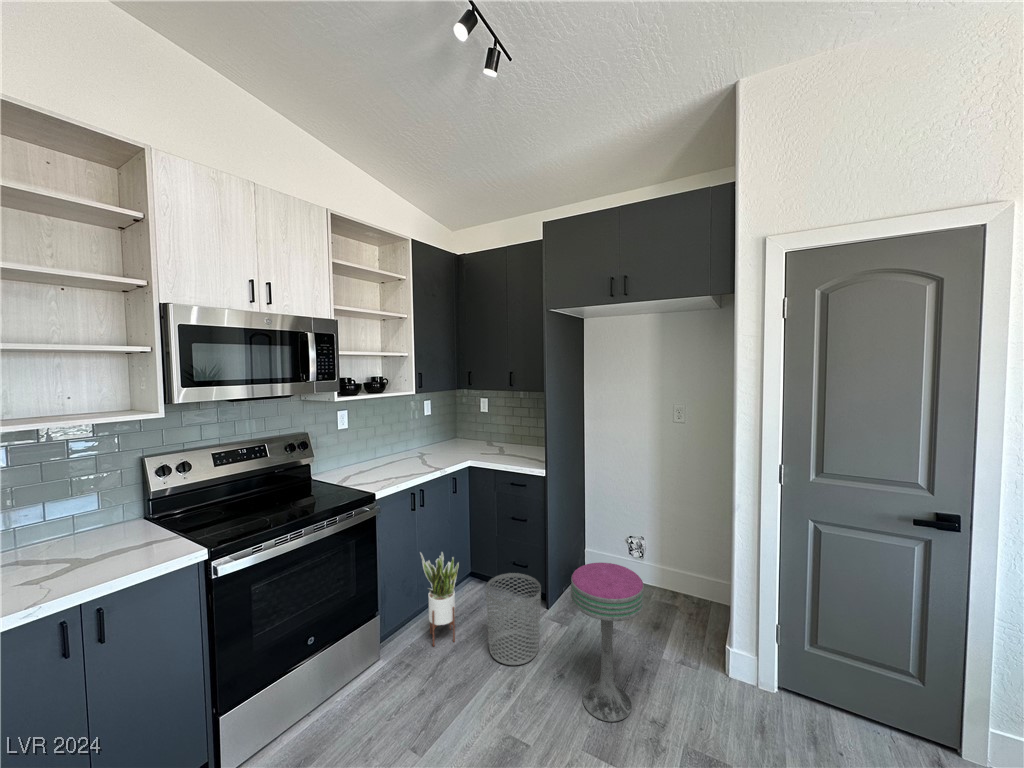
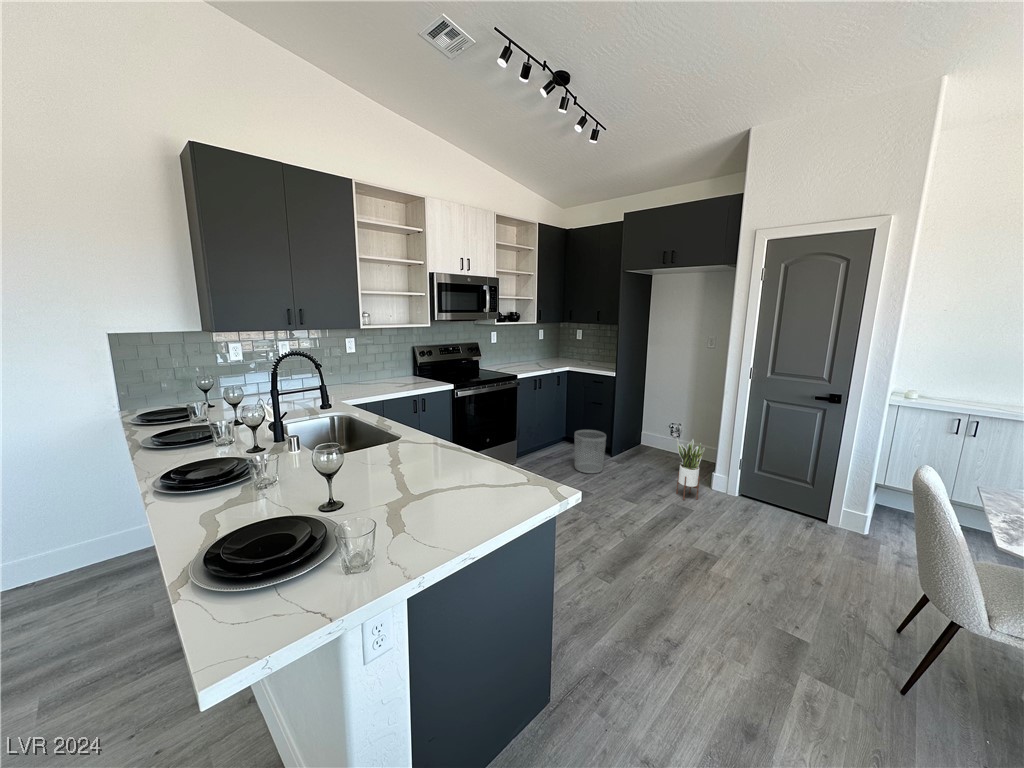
potted plant: present [420,552,459,646] -> present [676,438,705,500]
bar stool: present [571,563,644,722] -> none [621,419,661,494]

